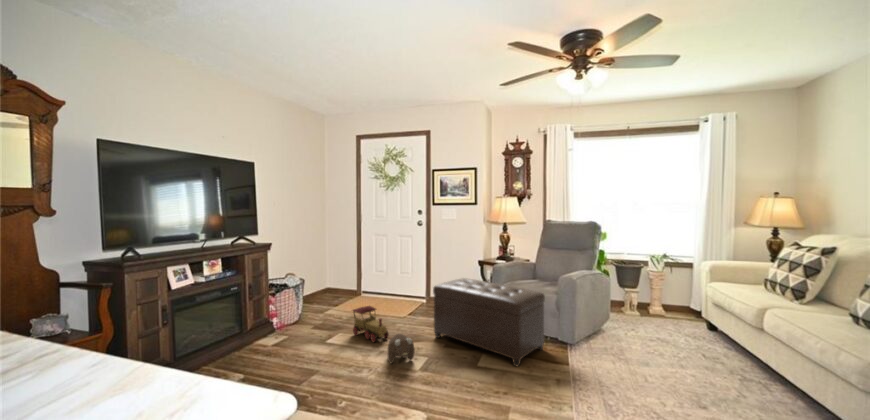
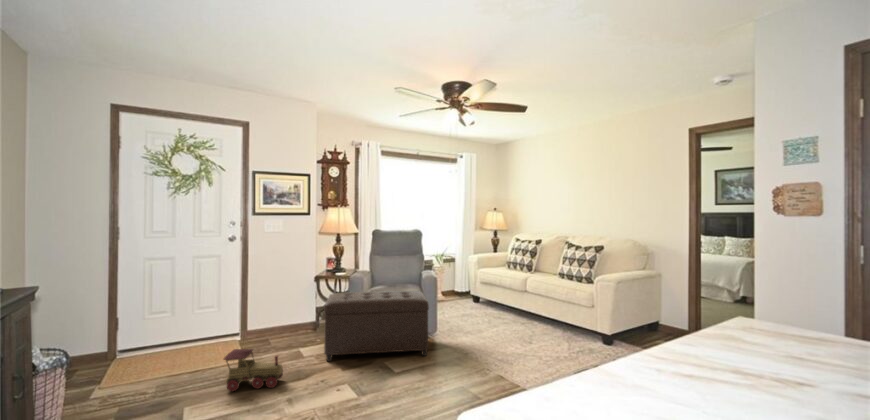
plush toy: present [388,334,415,364] -> none [316,358,358,394]

